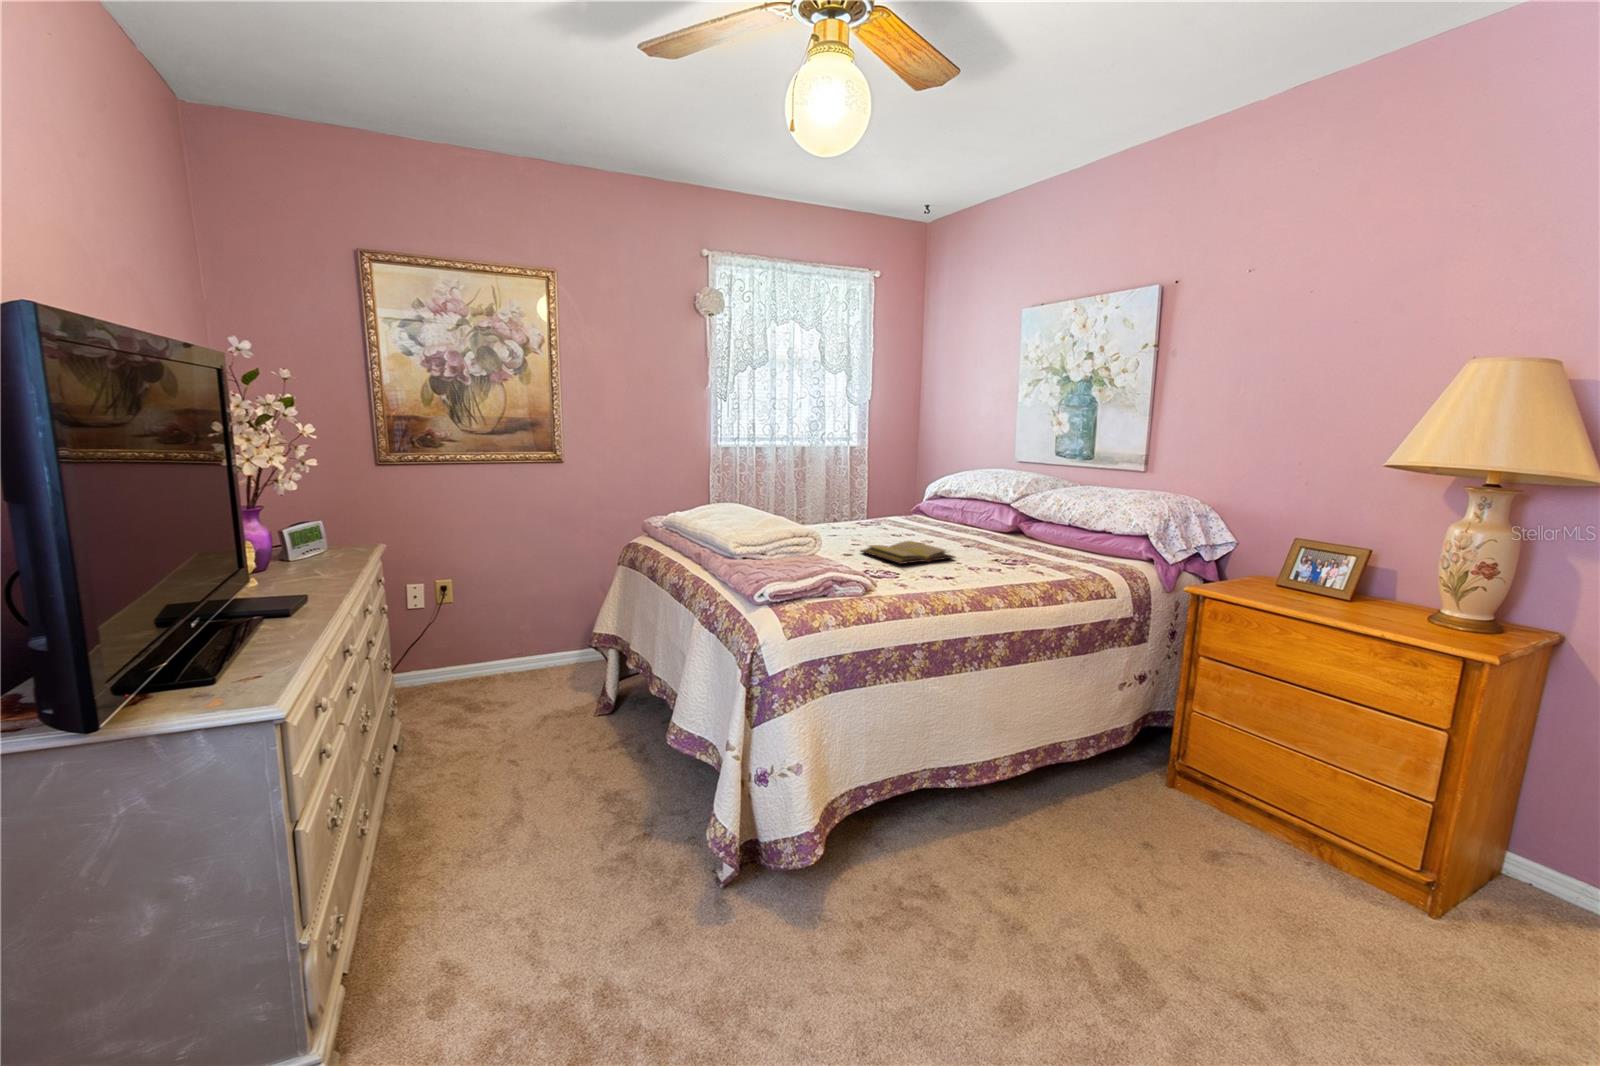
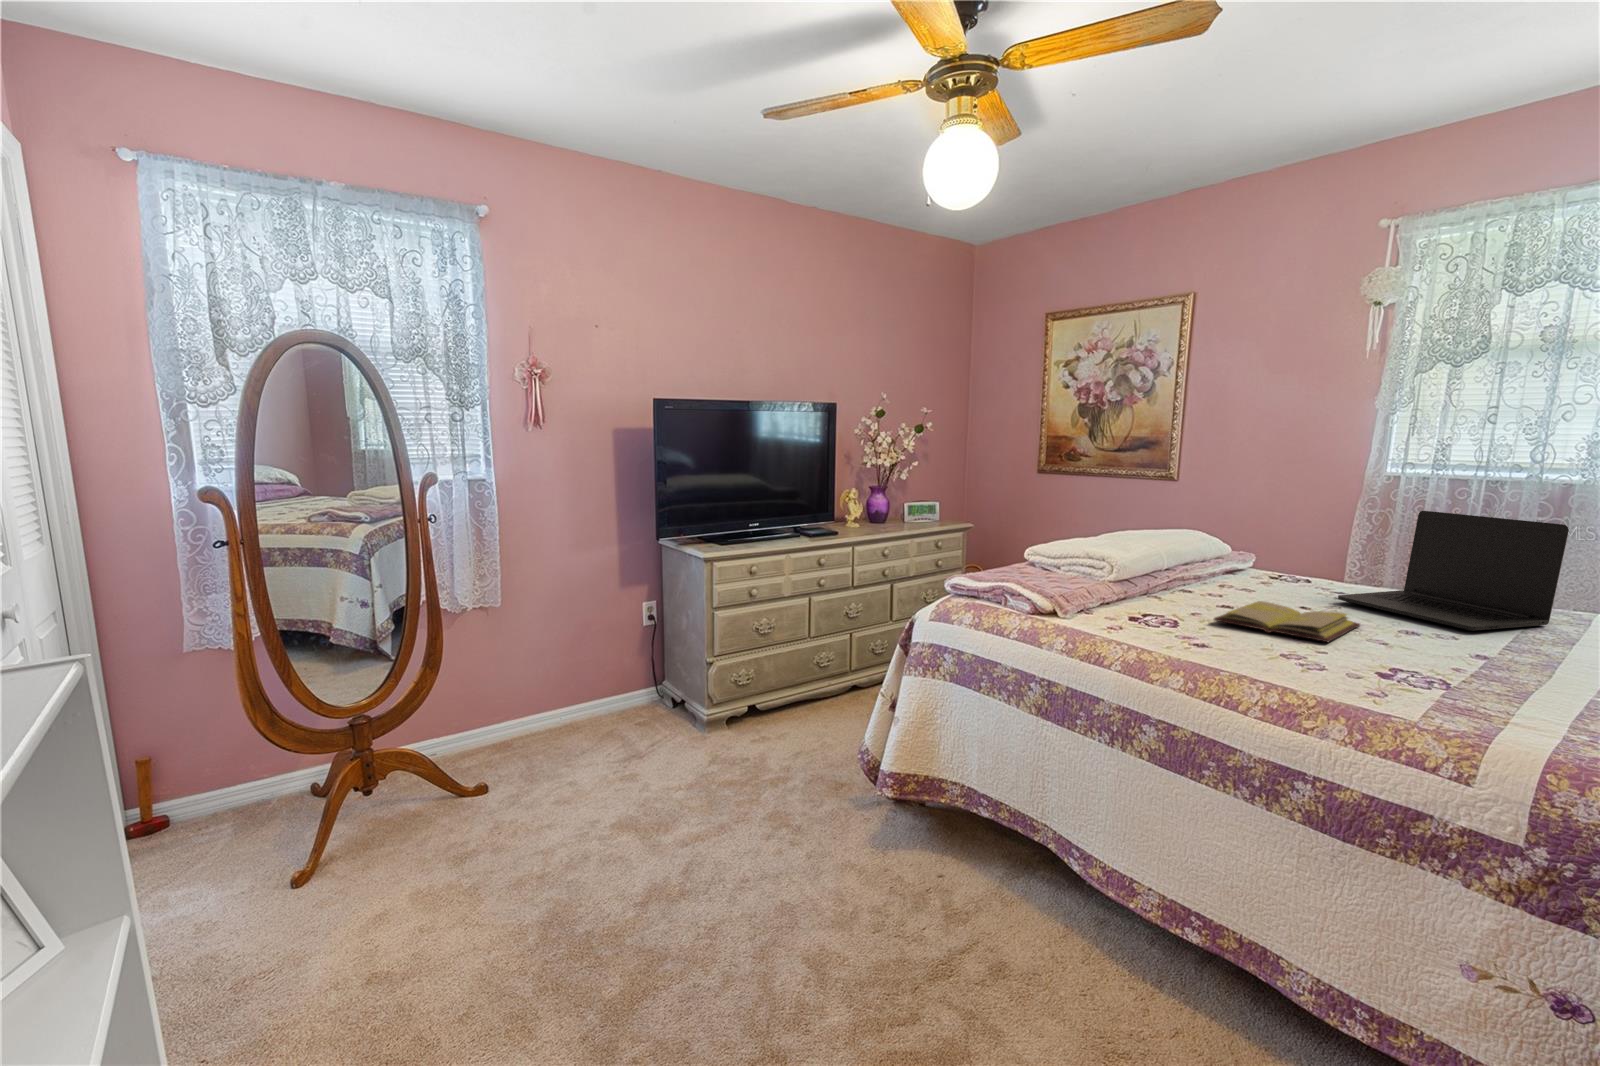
laptop: none [845,470,936,537] -> present [1338,511,1569,631]

